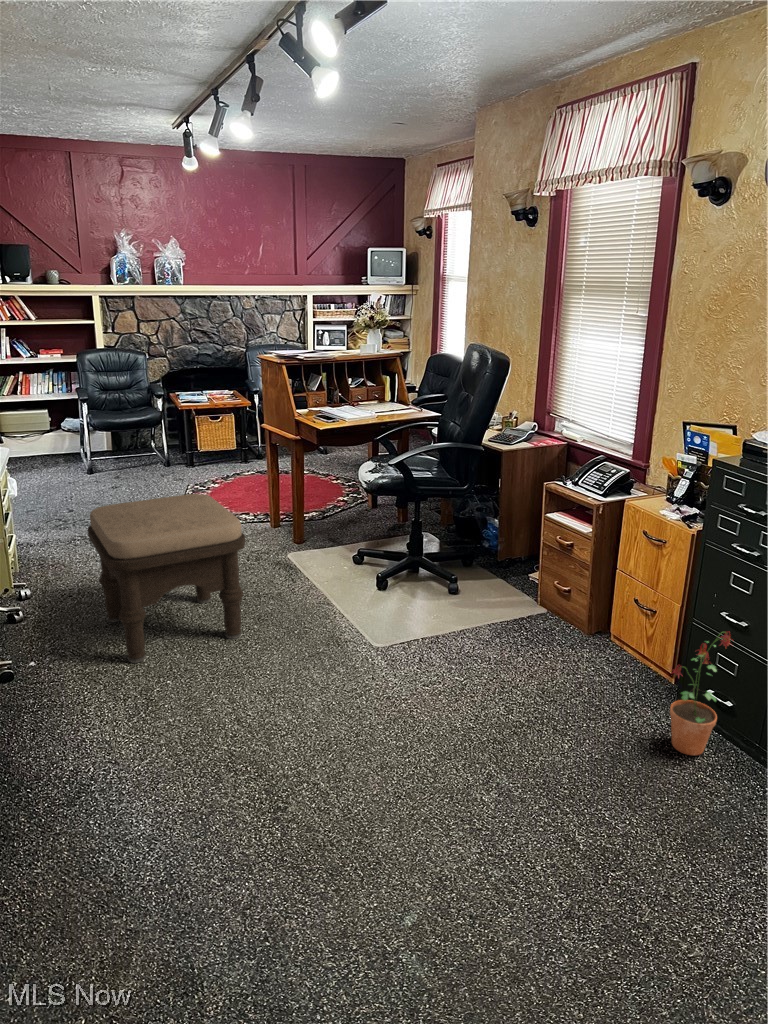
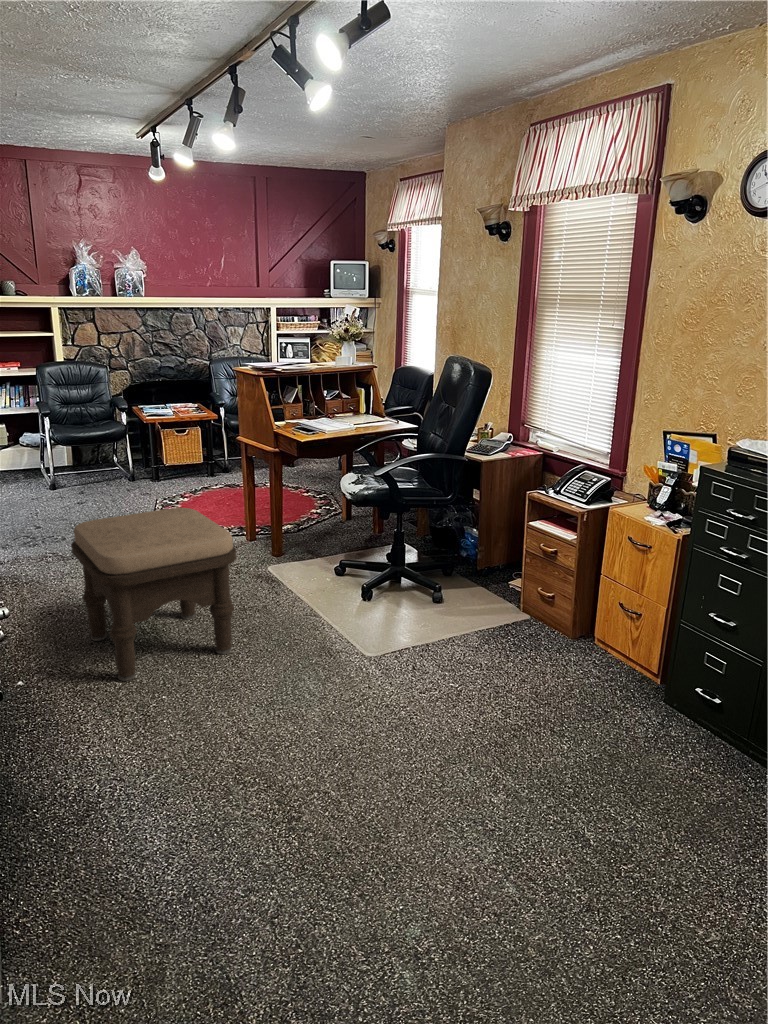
potted plant: present [670,632,730,755] -> none [665,631,725,752]

